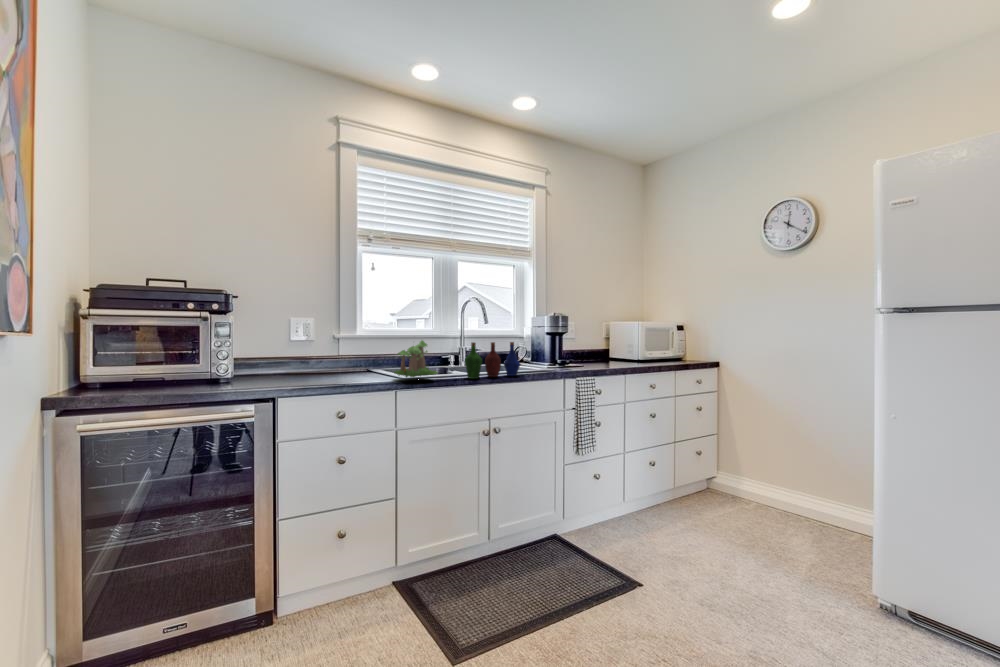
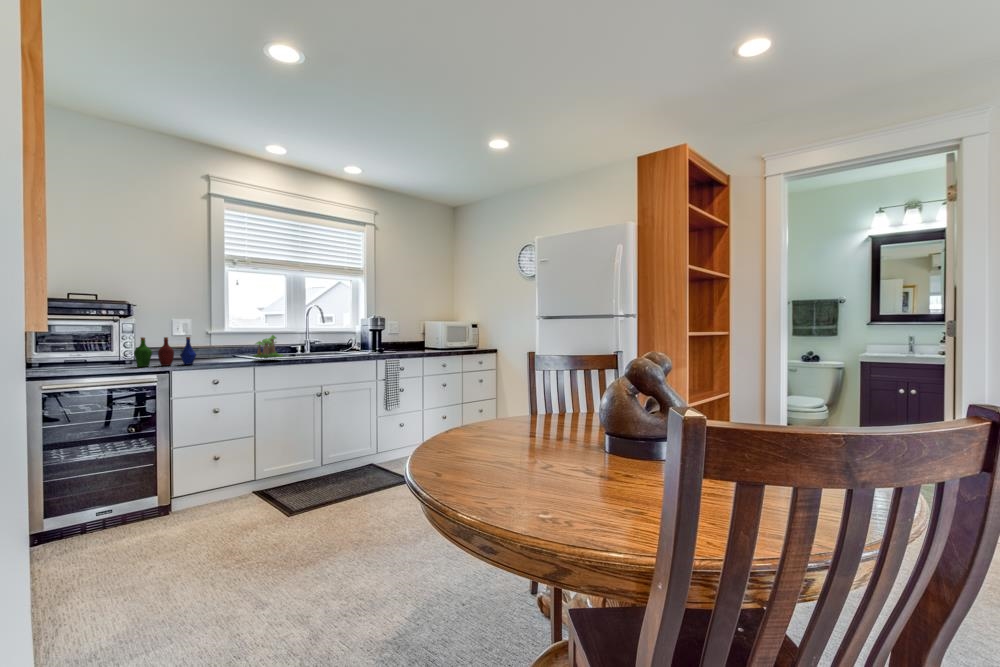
bottle: present [464,342,520,379] -> present [134,337,196,367]

